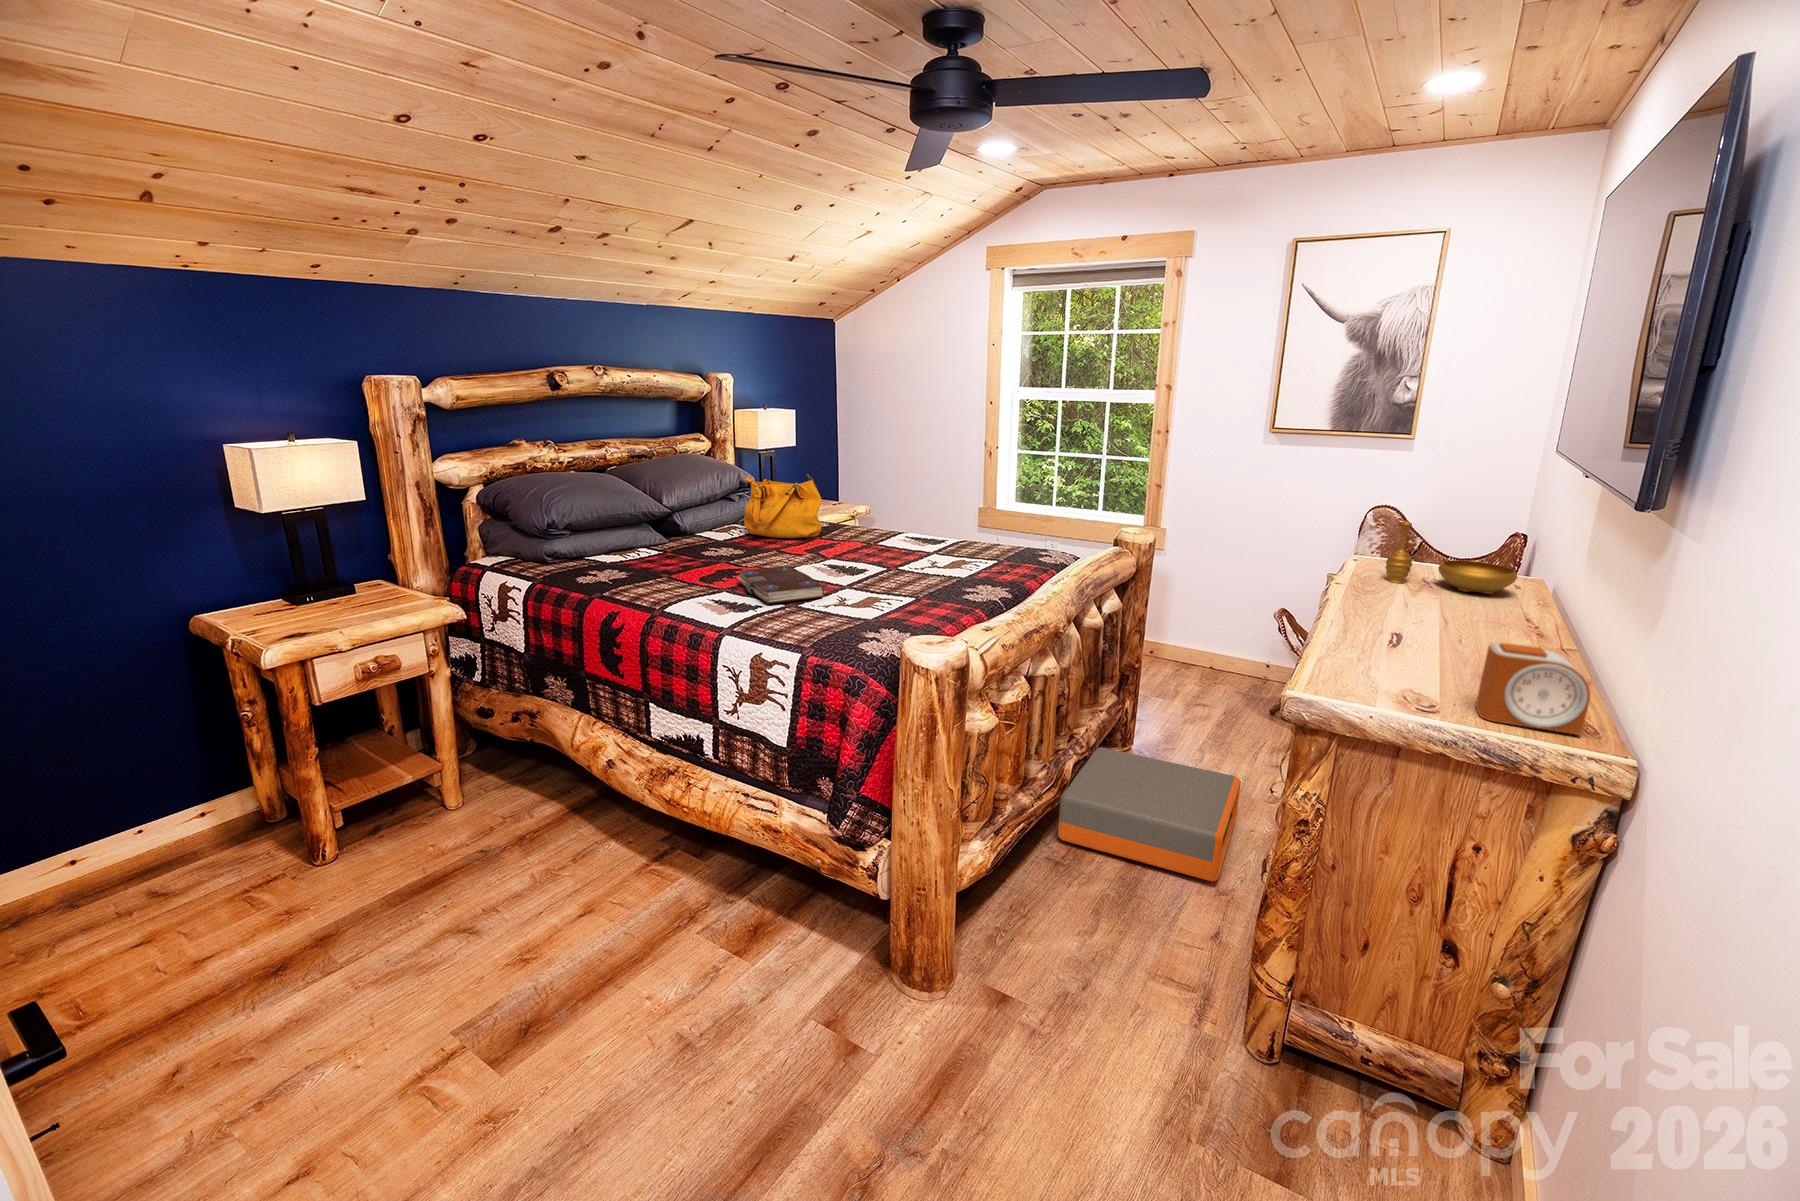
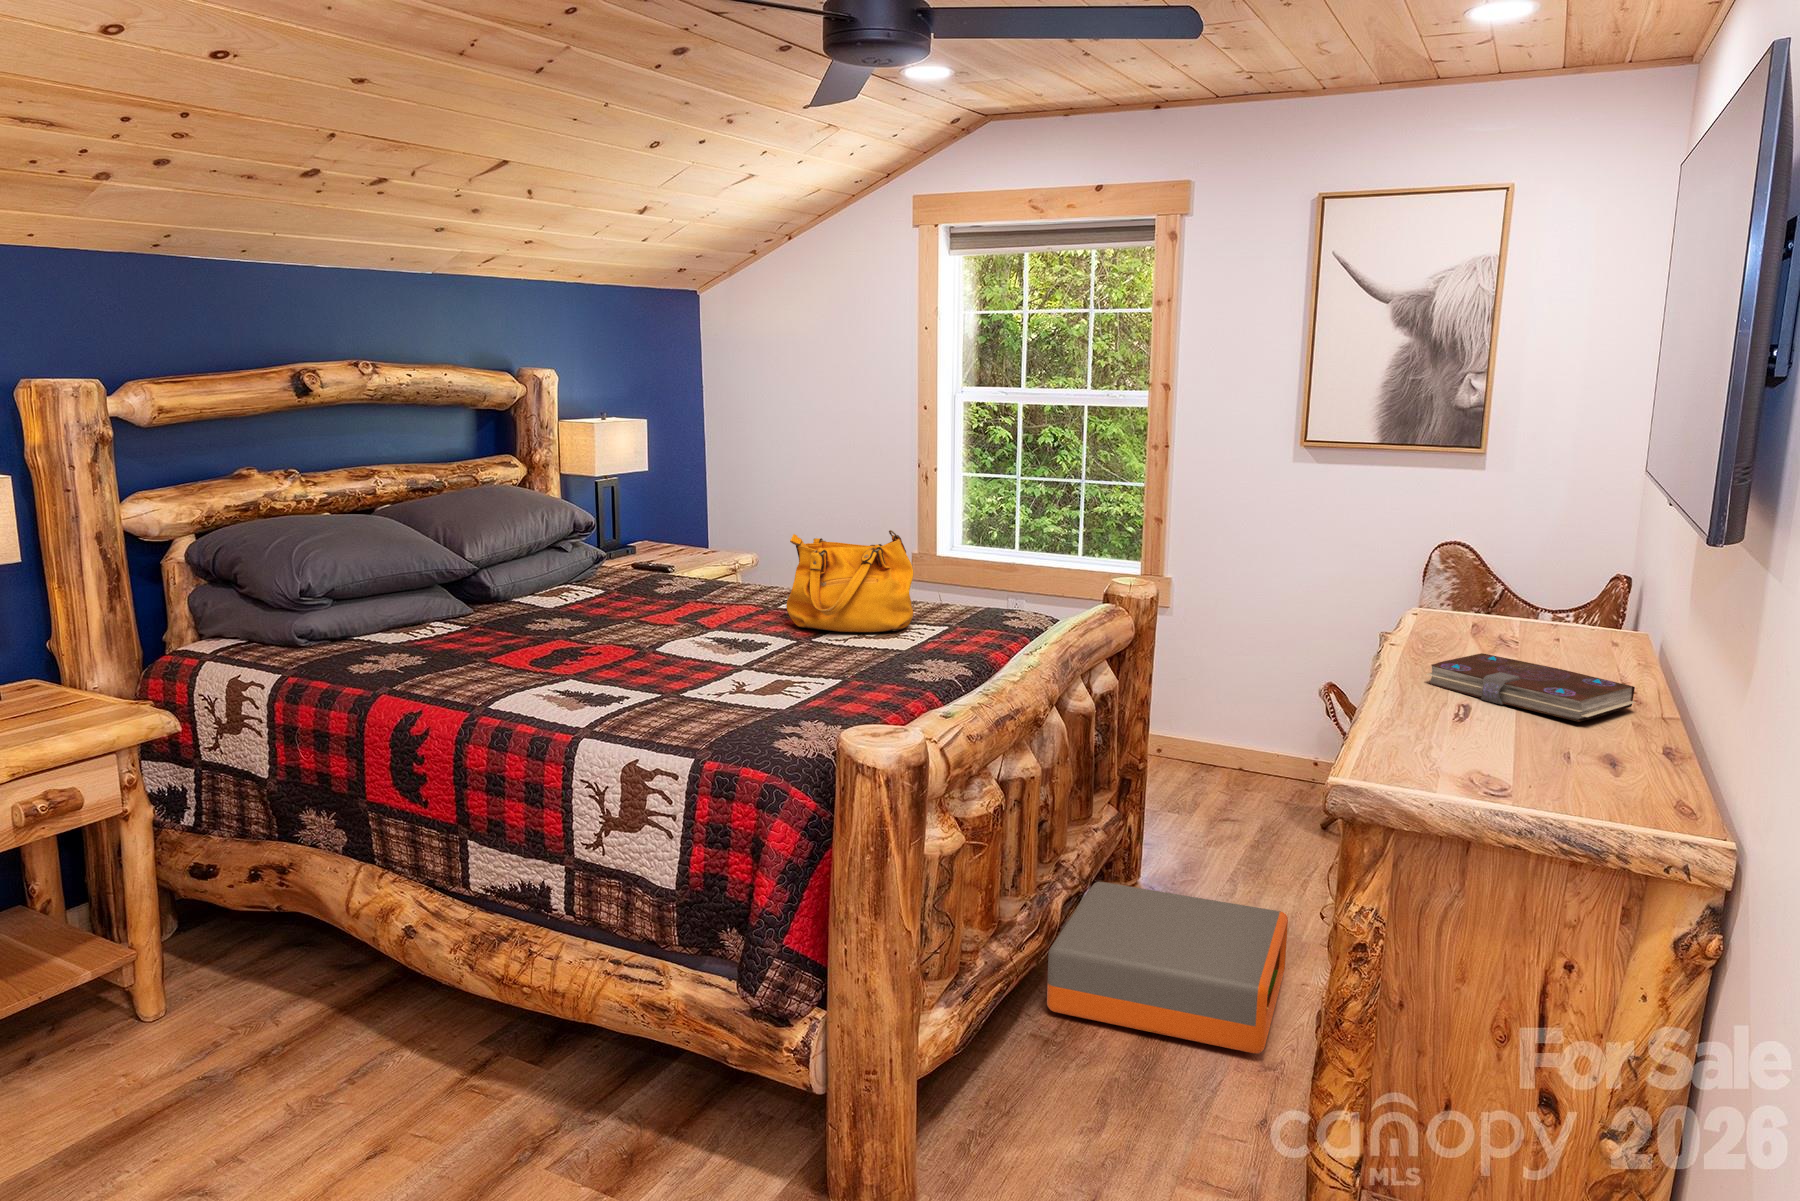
handbag: present [744,474,822,538] -> present [786,530,913,632]
decorative bowl: present [1386,521,1517,594] -> none [1453,561,1612,652]
book: present [738,566,824,604] -> present [1426,653,1635,722]
alarm clock: present [1475,643,1590,735] -> none [1554,707,1678,815]

